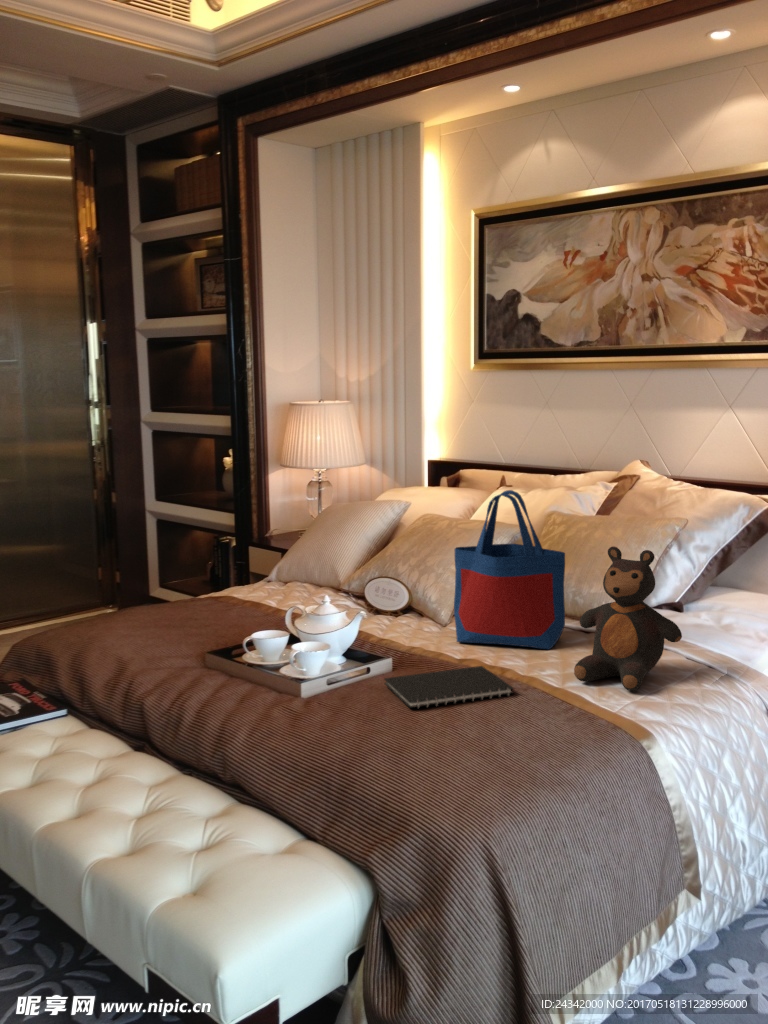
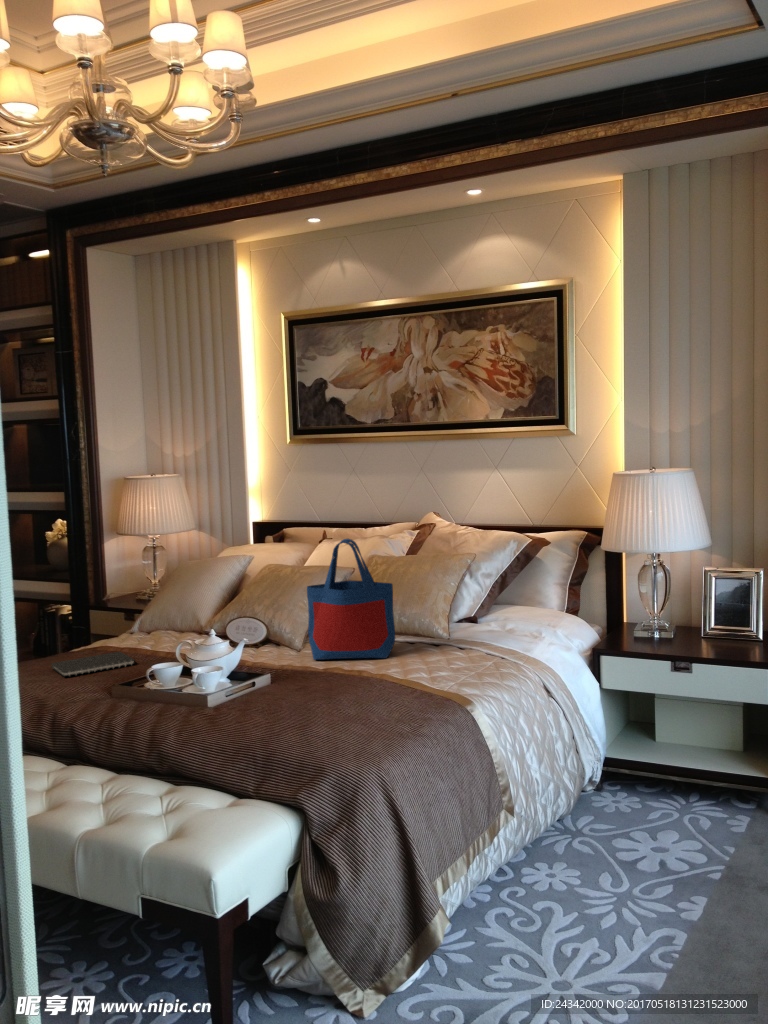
teddy bear: present [574,546,682,691] -> none [410,574,485,677]
notebook: present [384,666,513,709] -> present [51,652,135,677]

